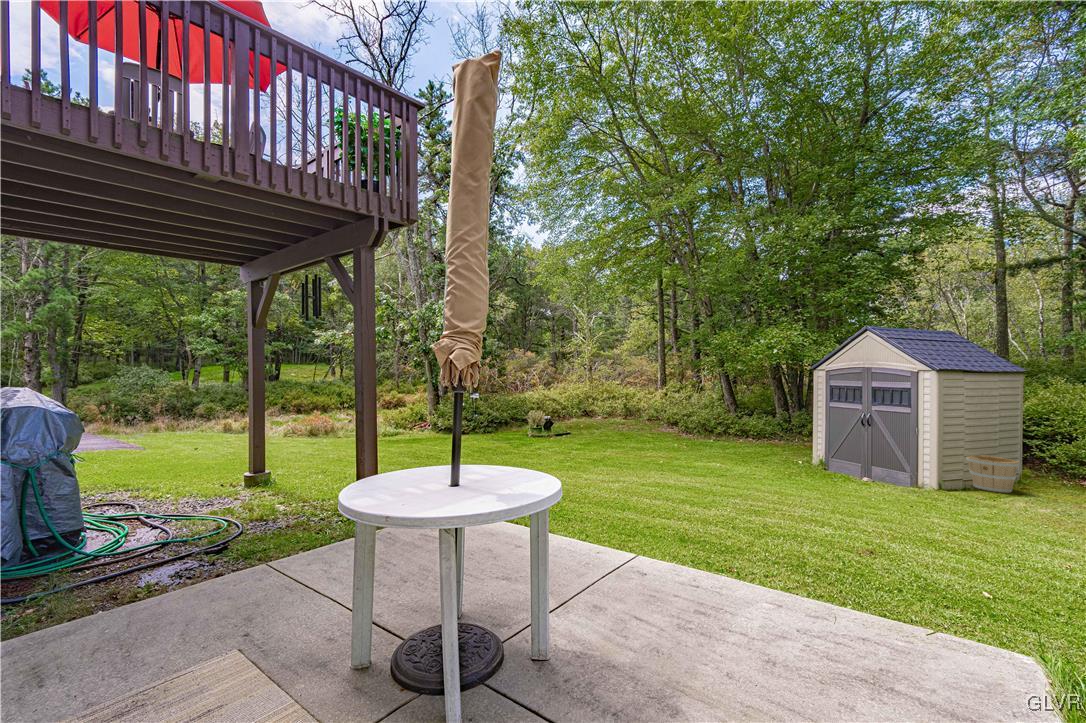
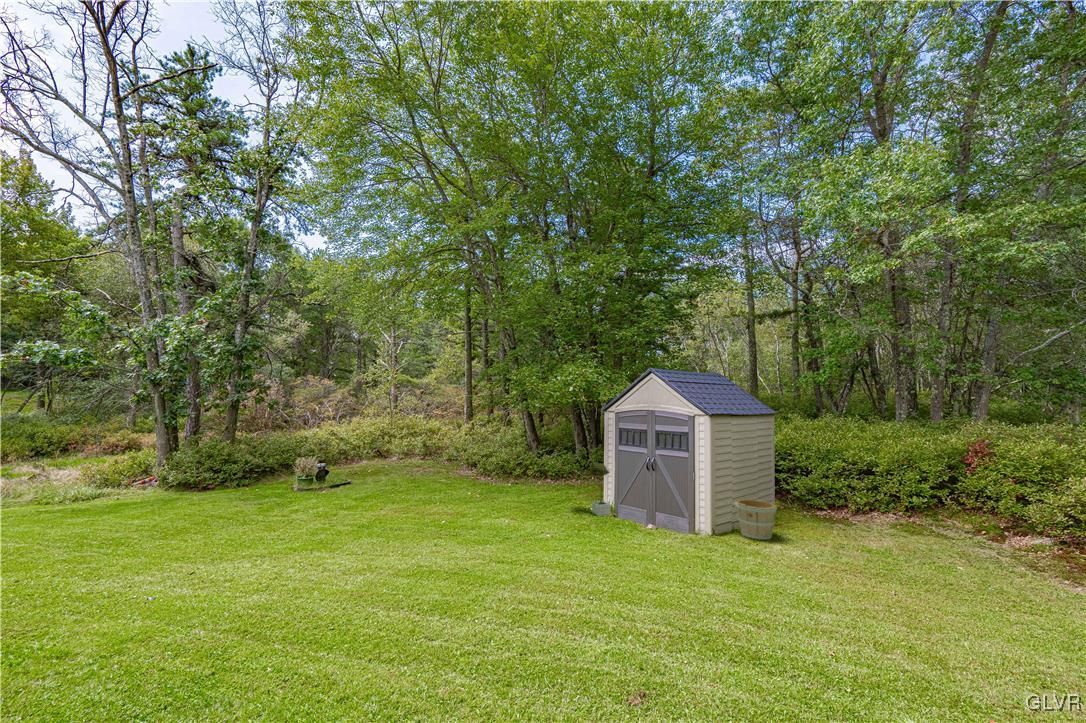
potted tree: none [800,417,822,465] -> present [590,462,610,516]

